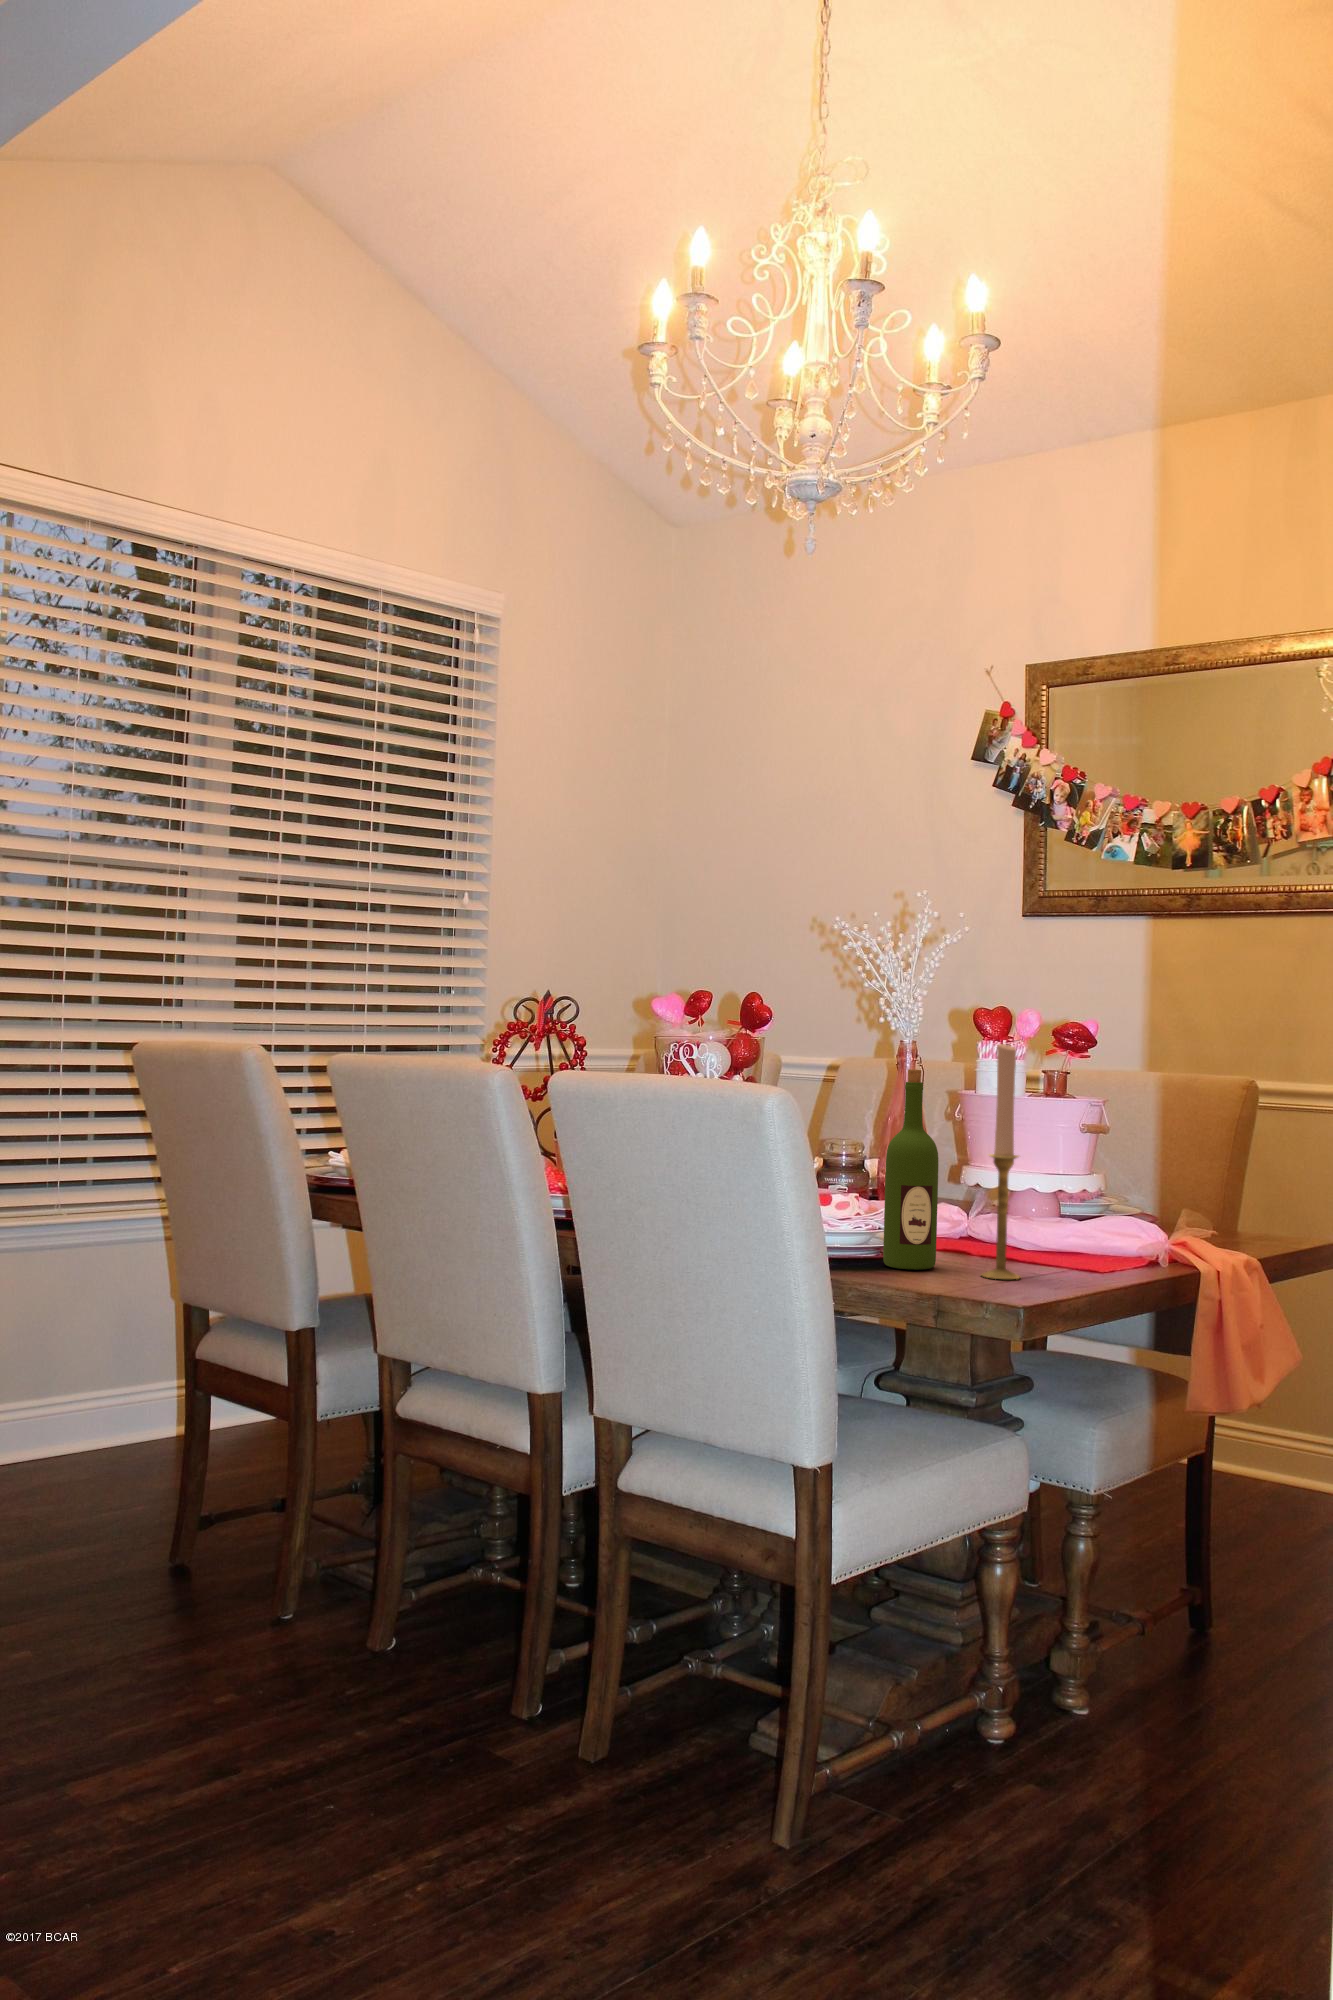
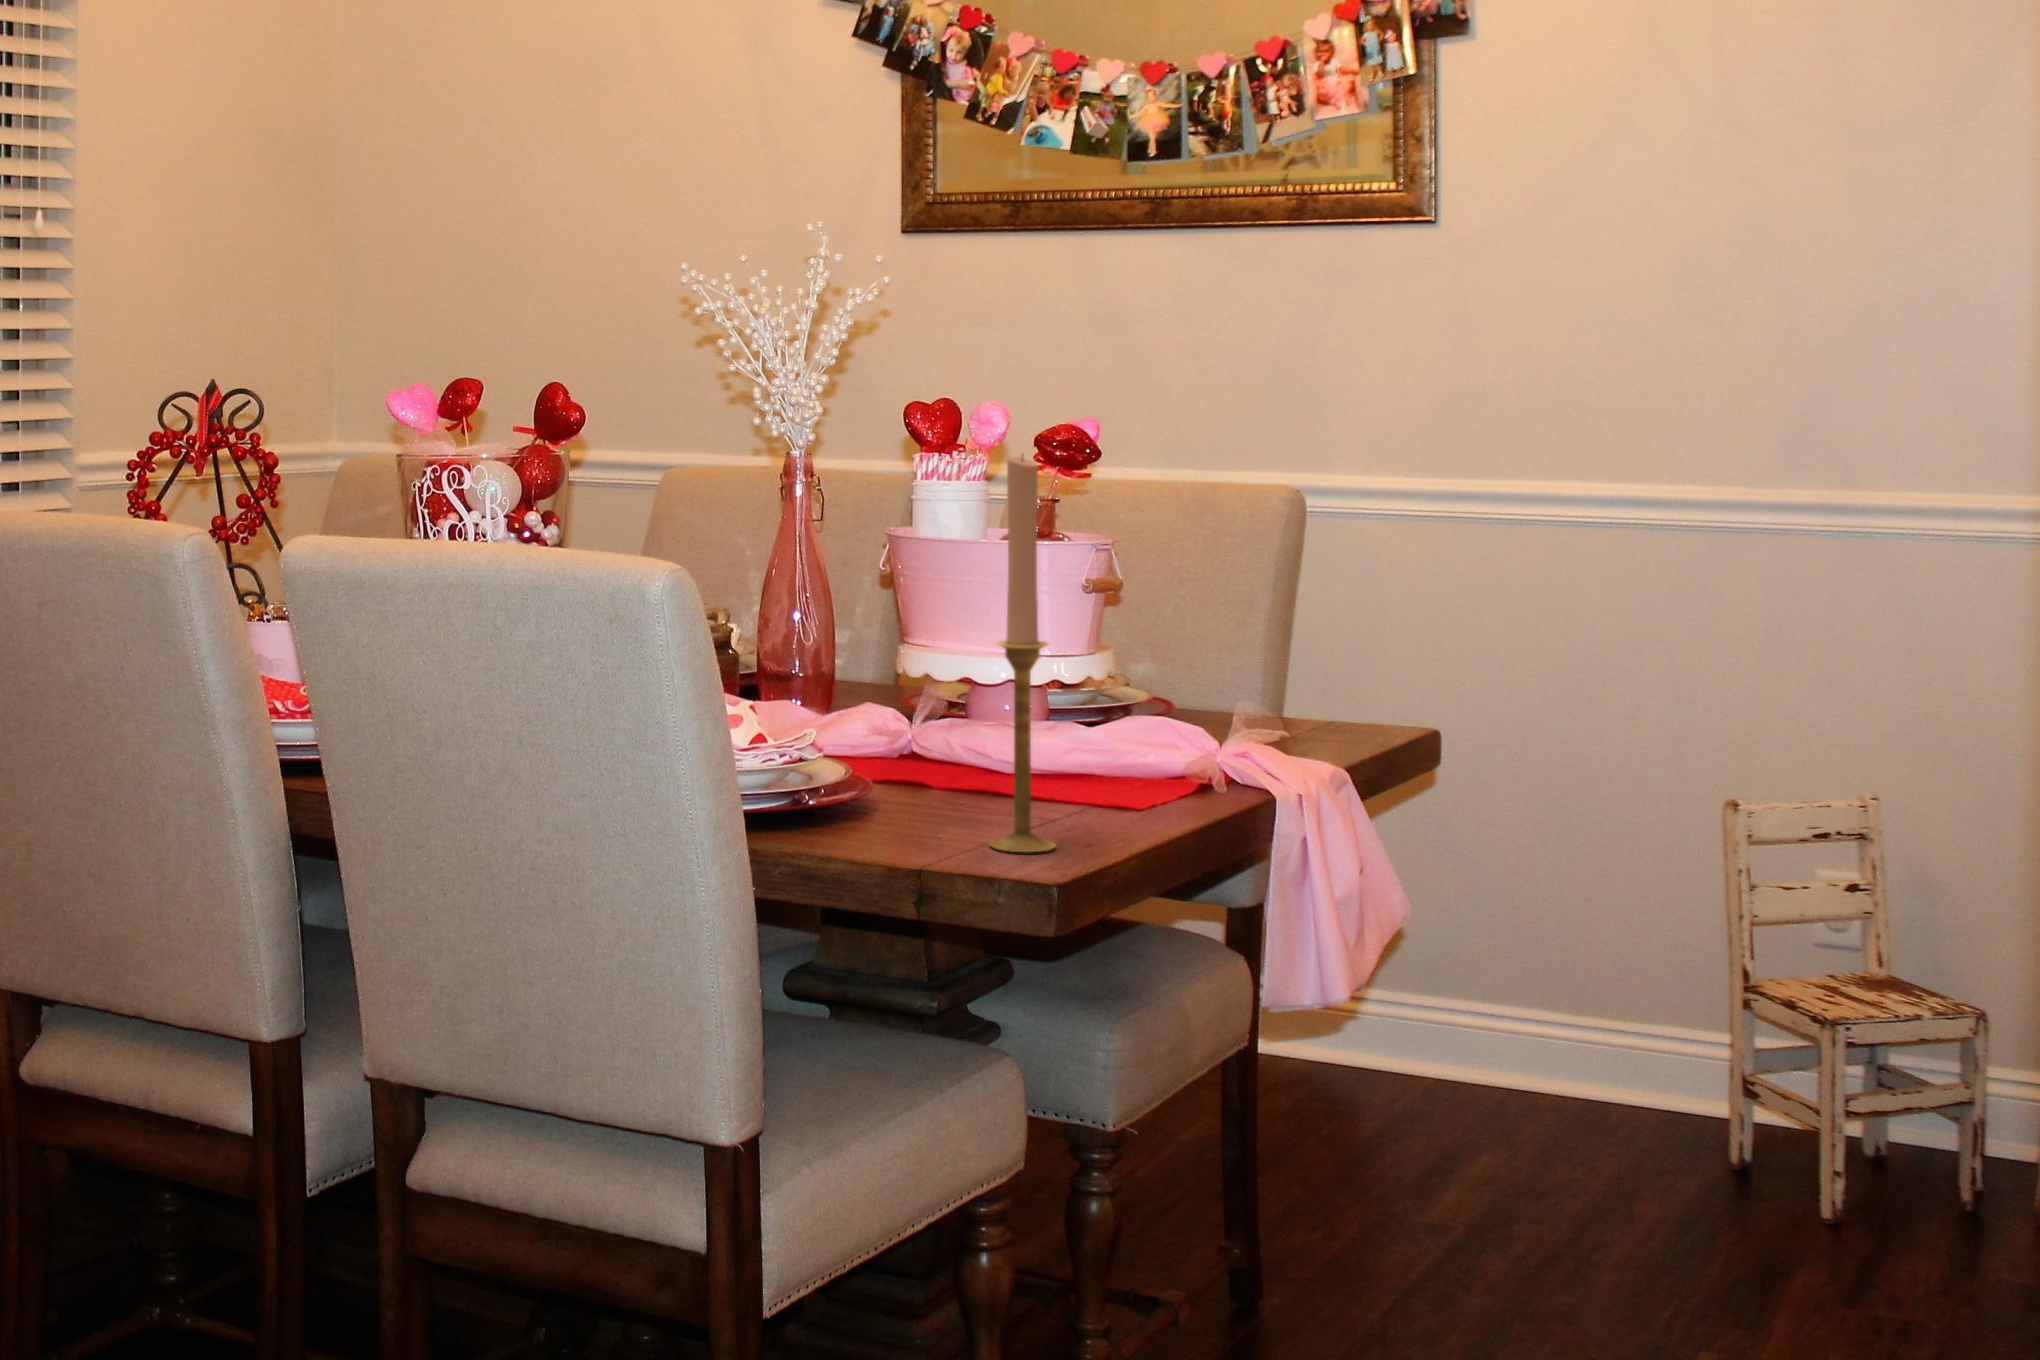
wine bottle: present [883,1069,938,1270] -> none [823,503,911,843]

